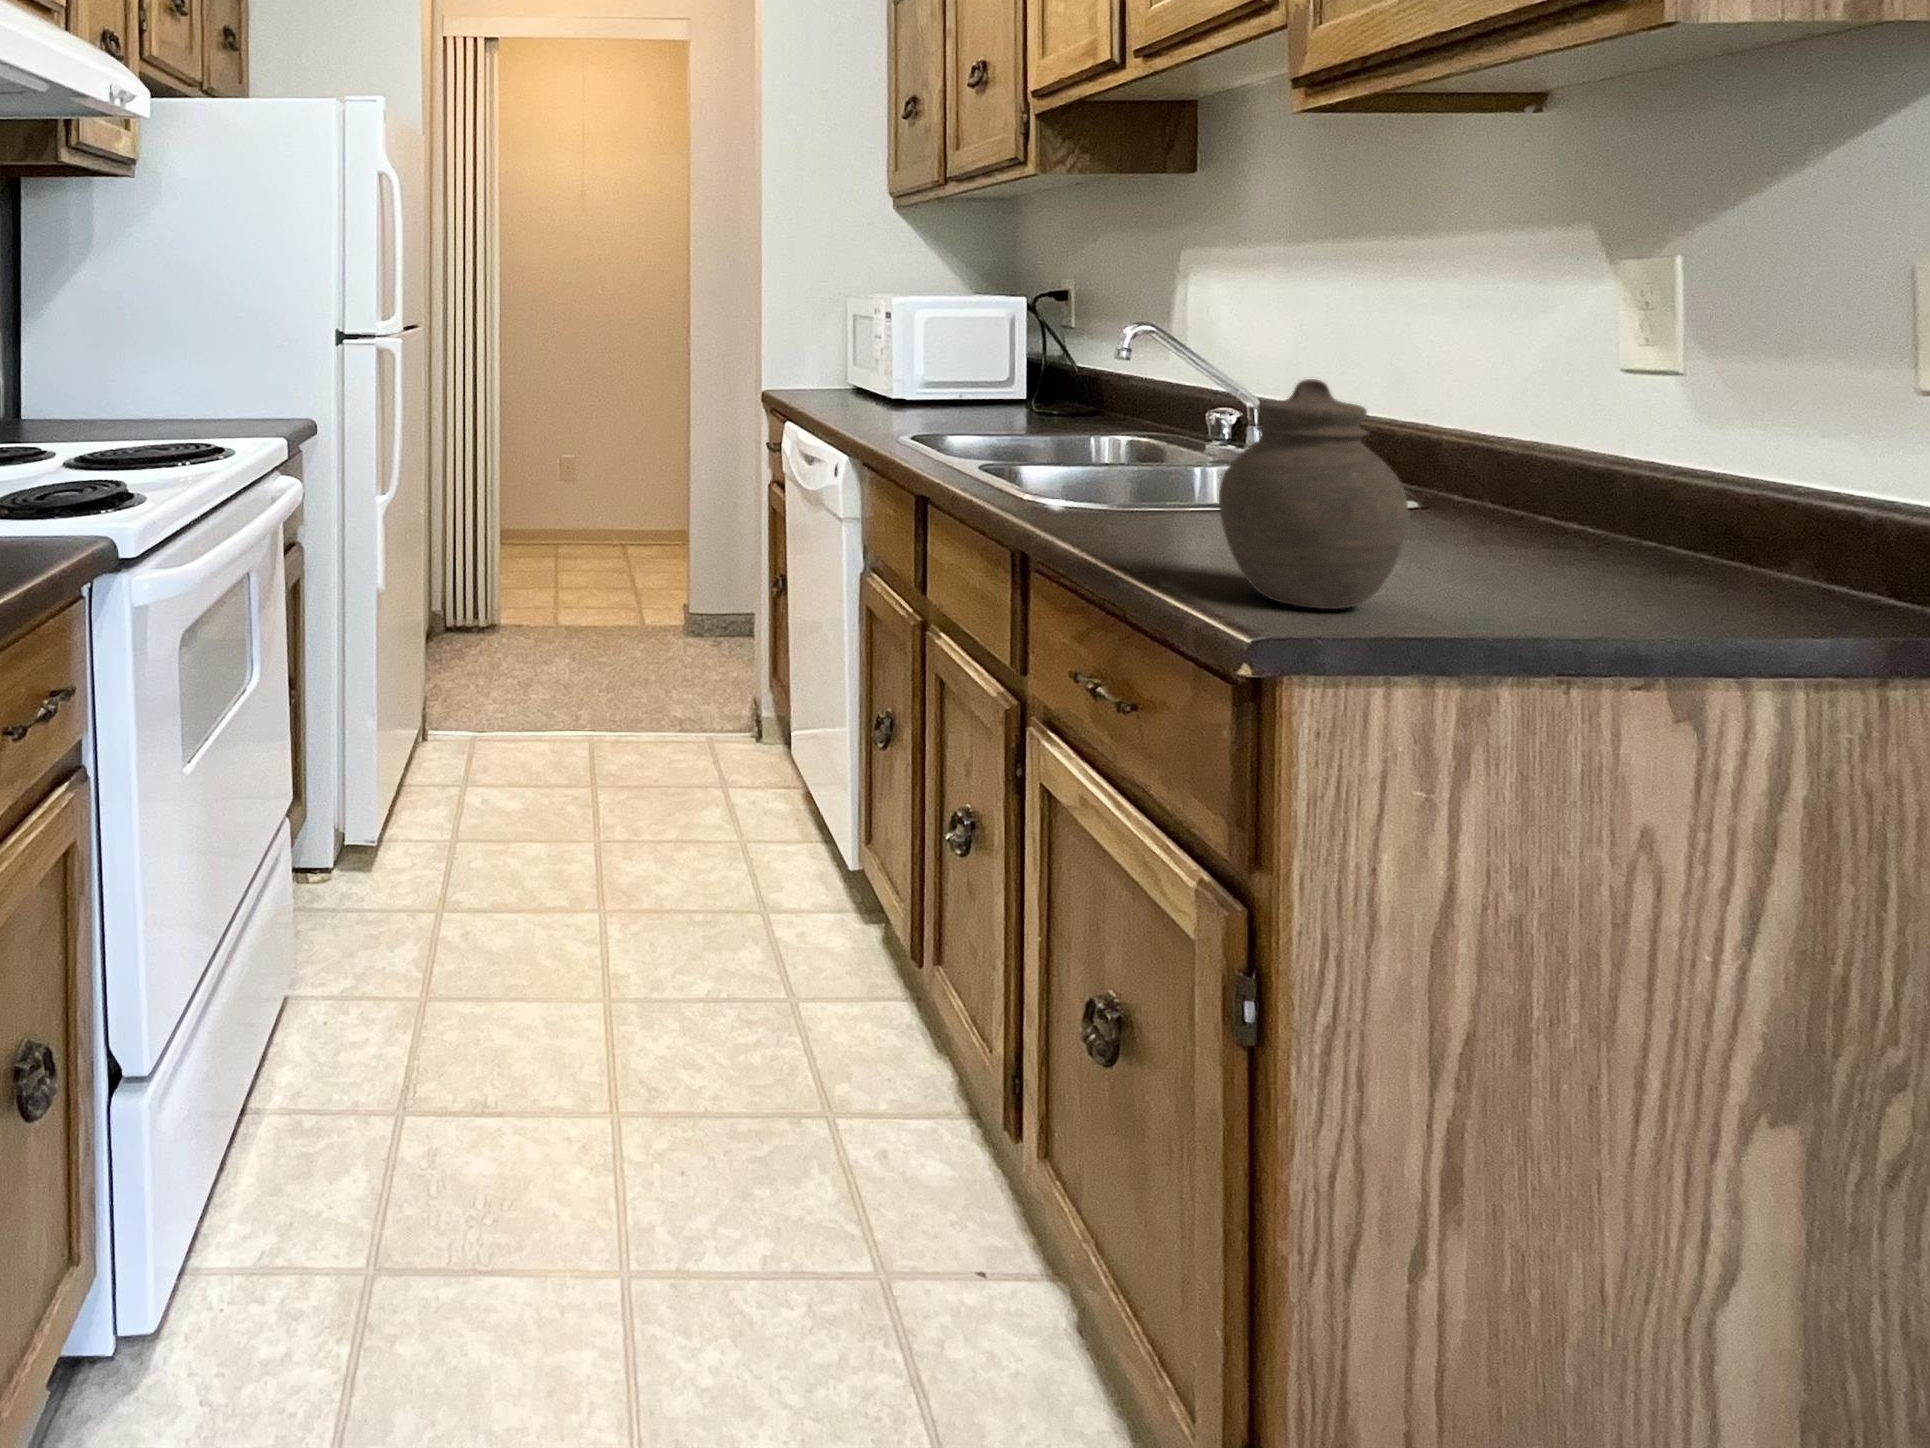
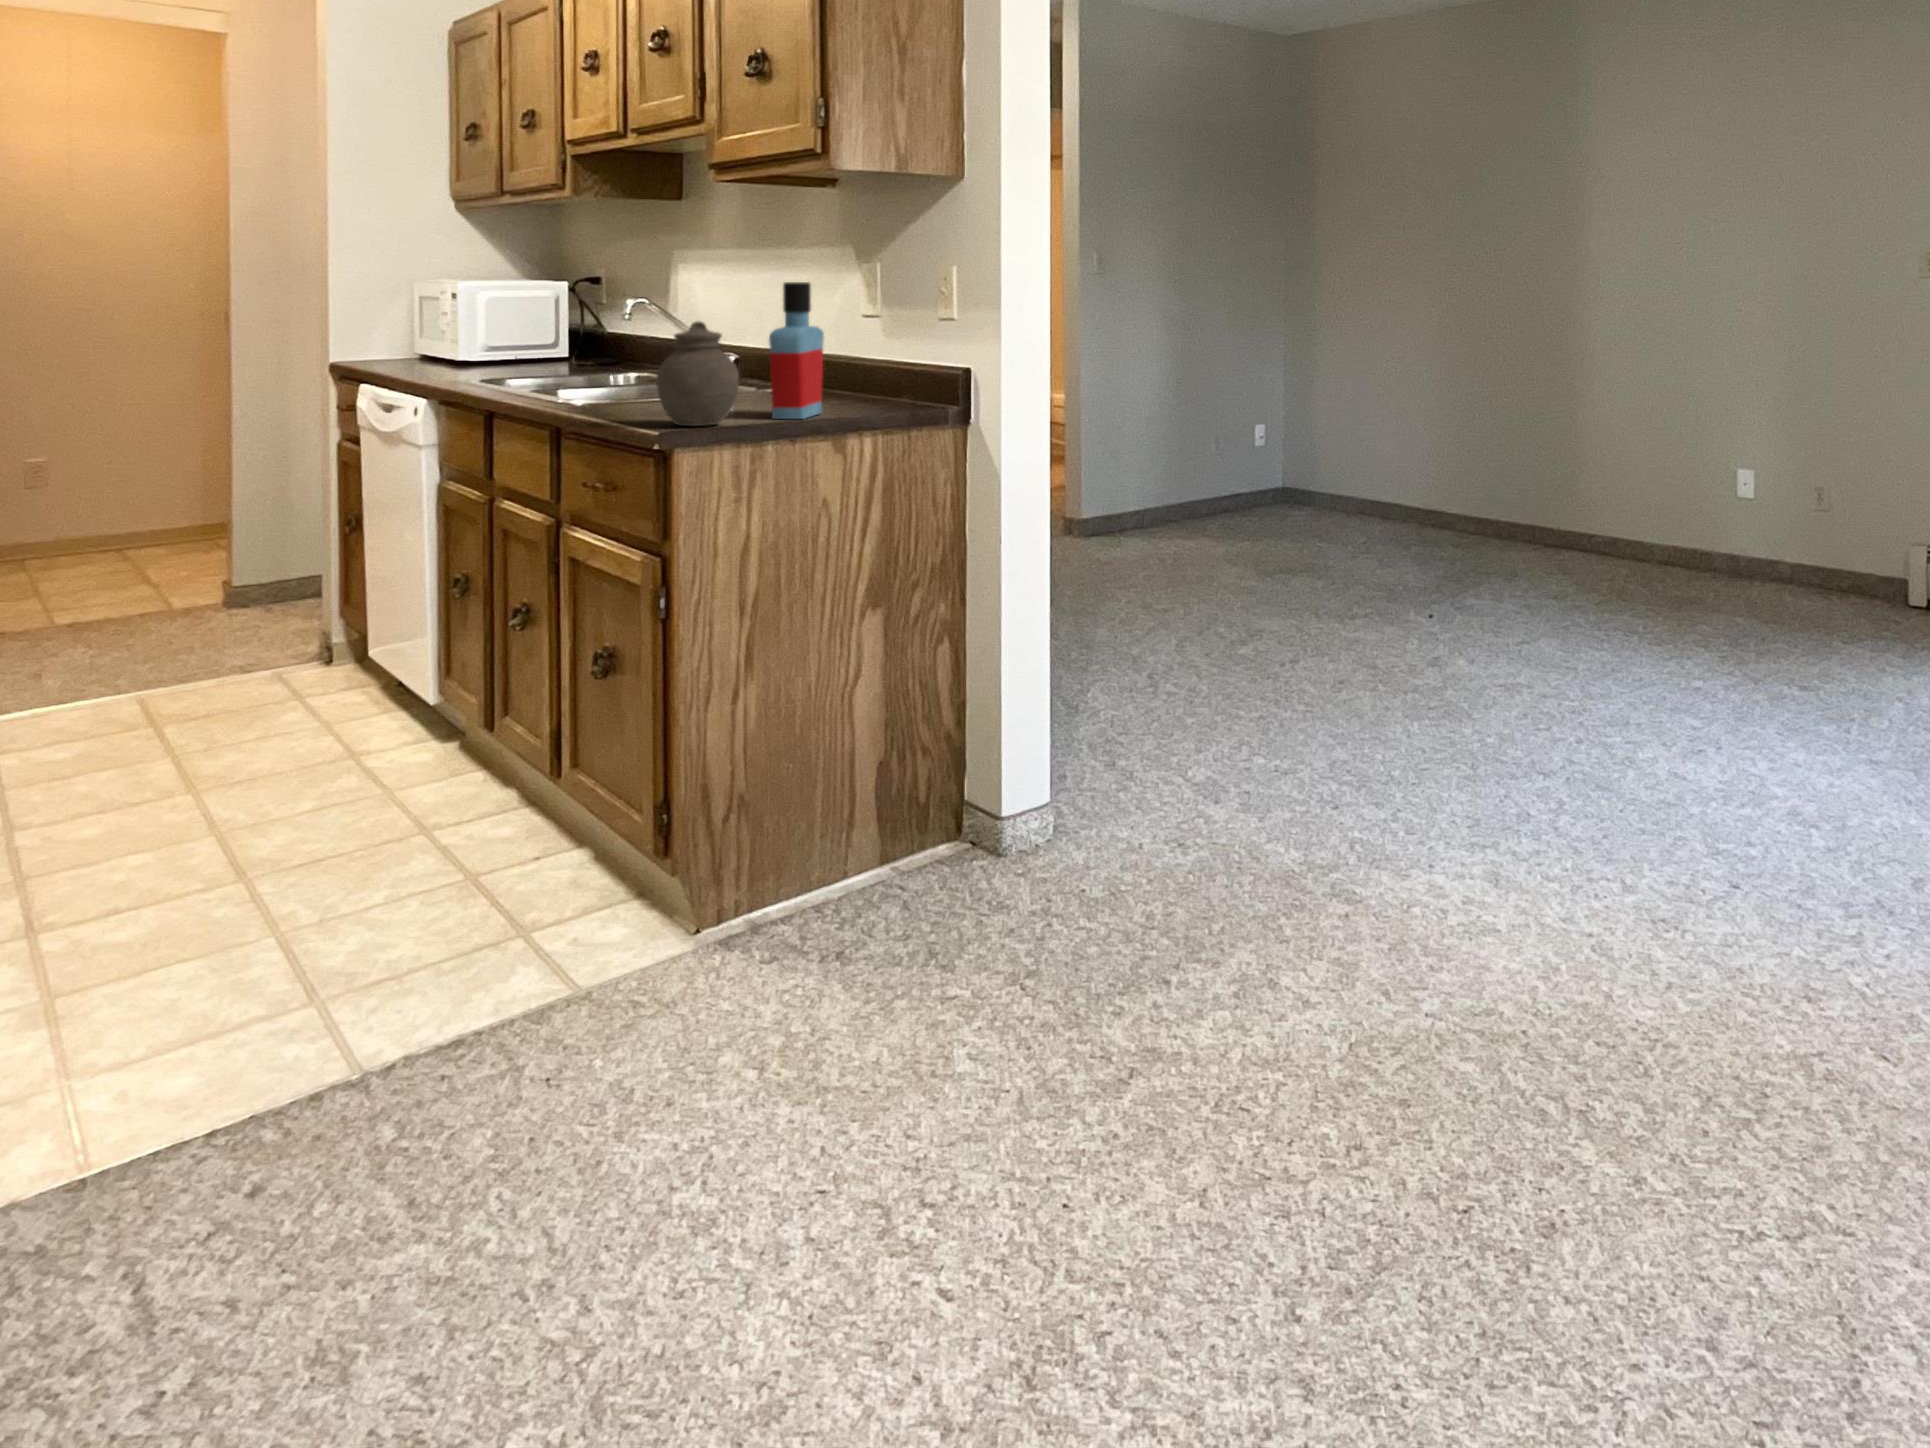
bottle: none [1464,296,1583,608] -> present [769,282,824,419]

